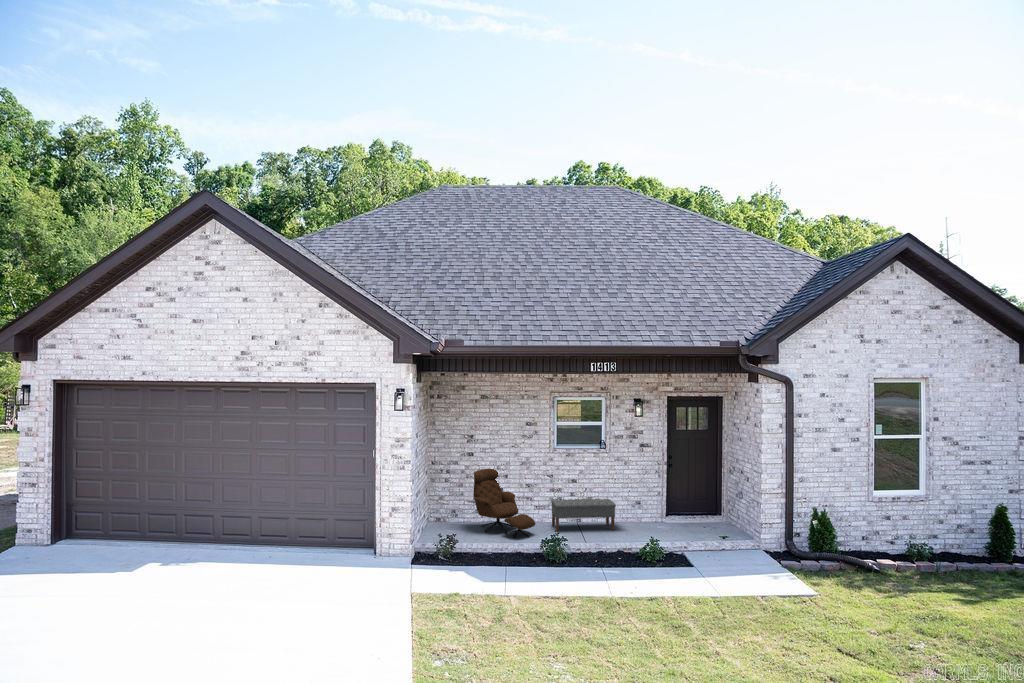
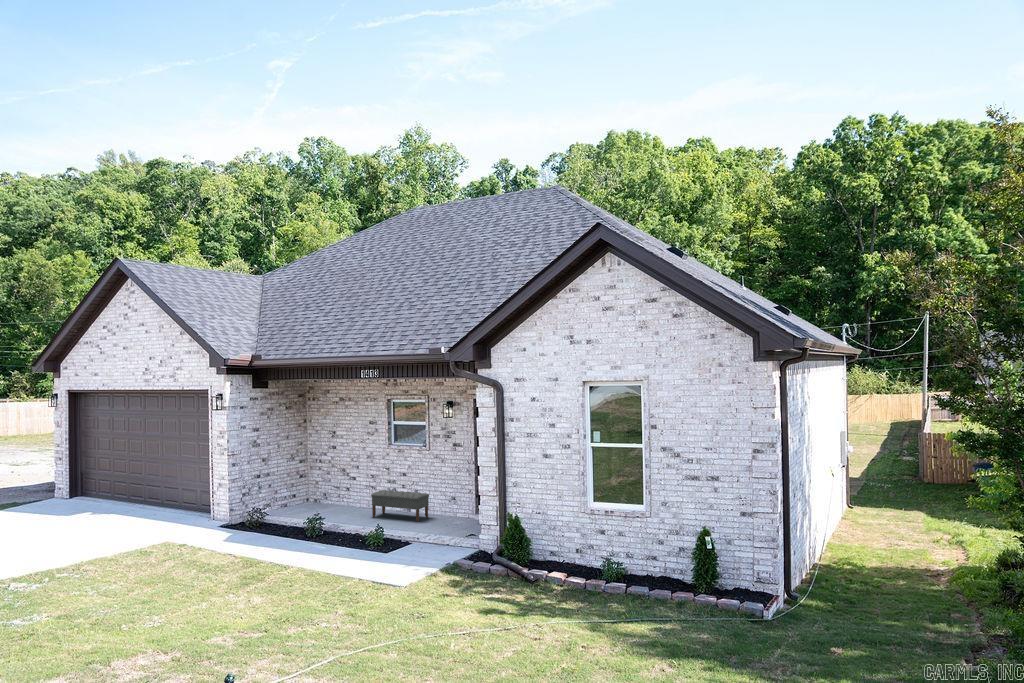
lounge chair: present [473,468,535,538] -> none [319,460,359,518]

